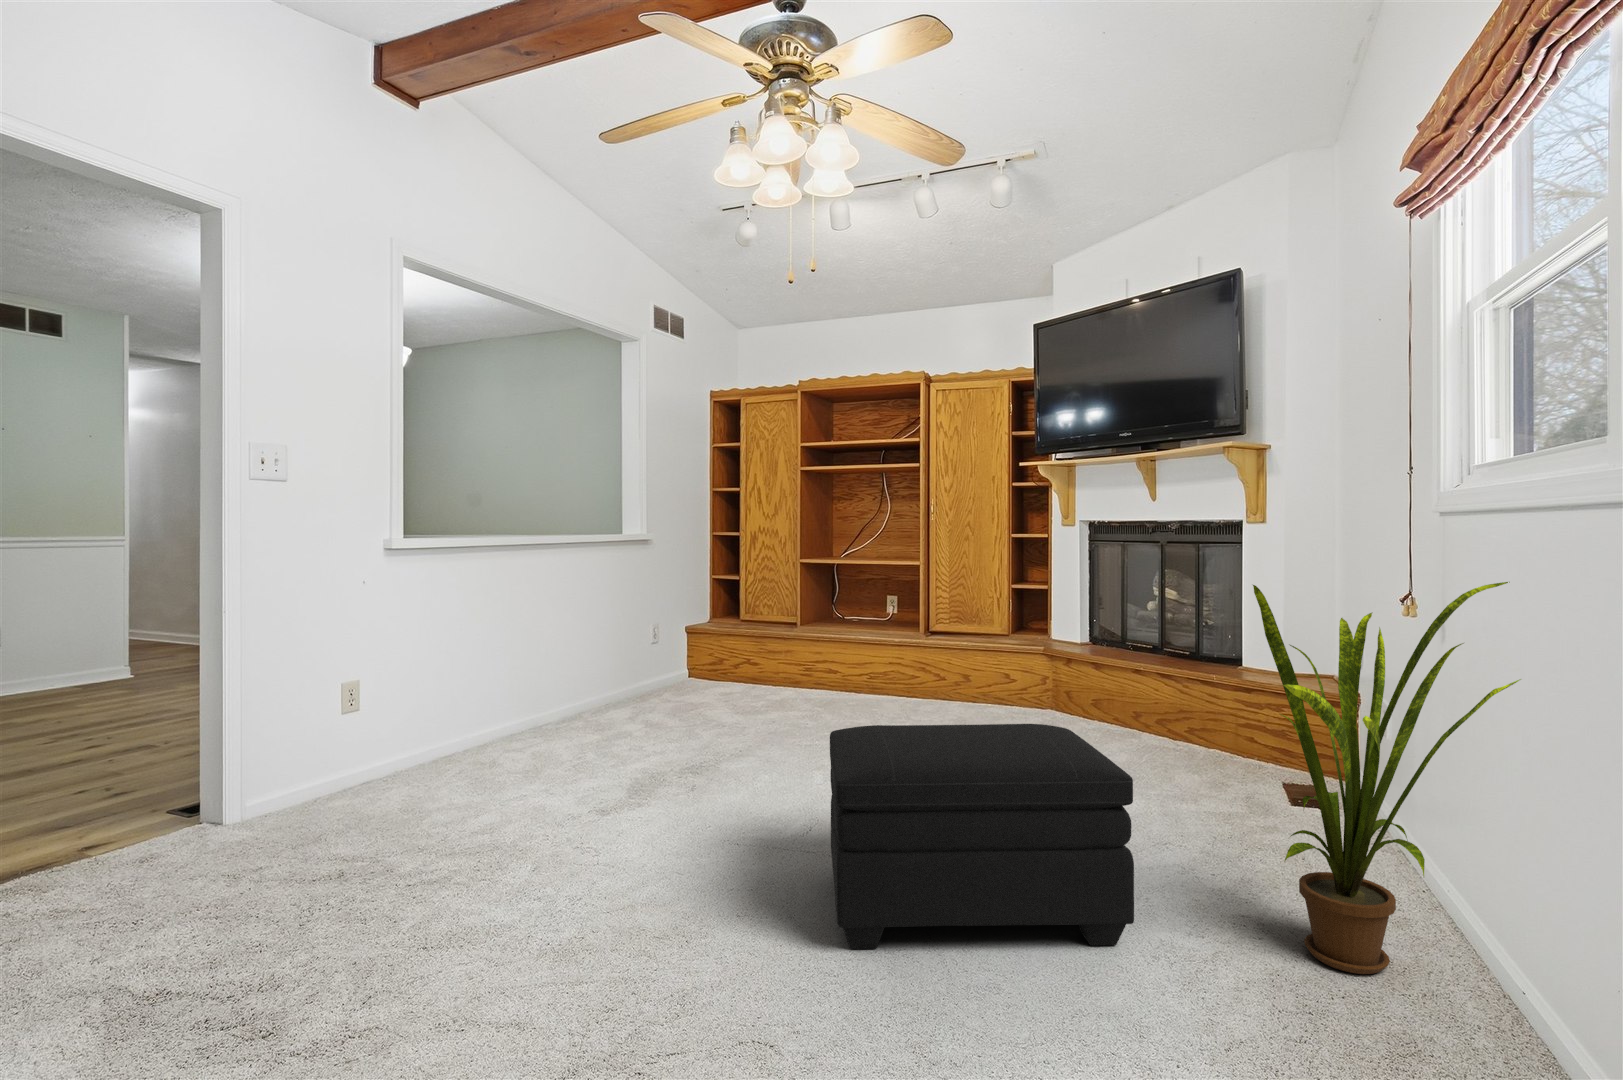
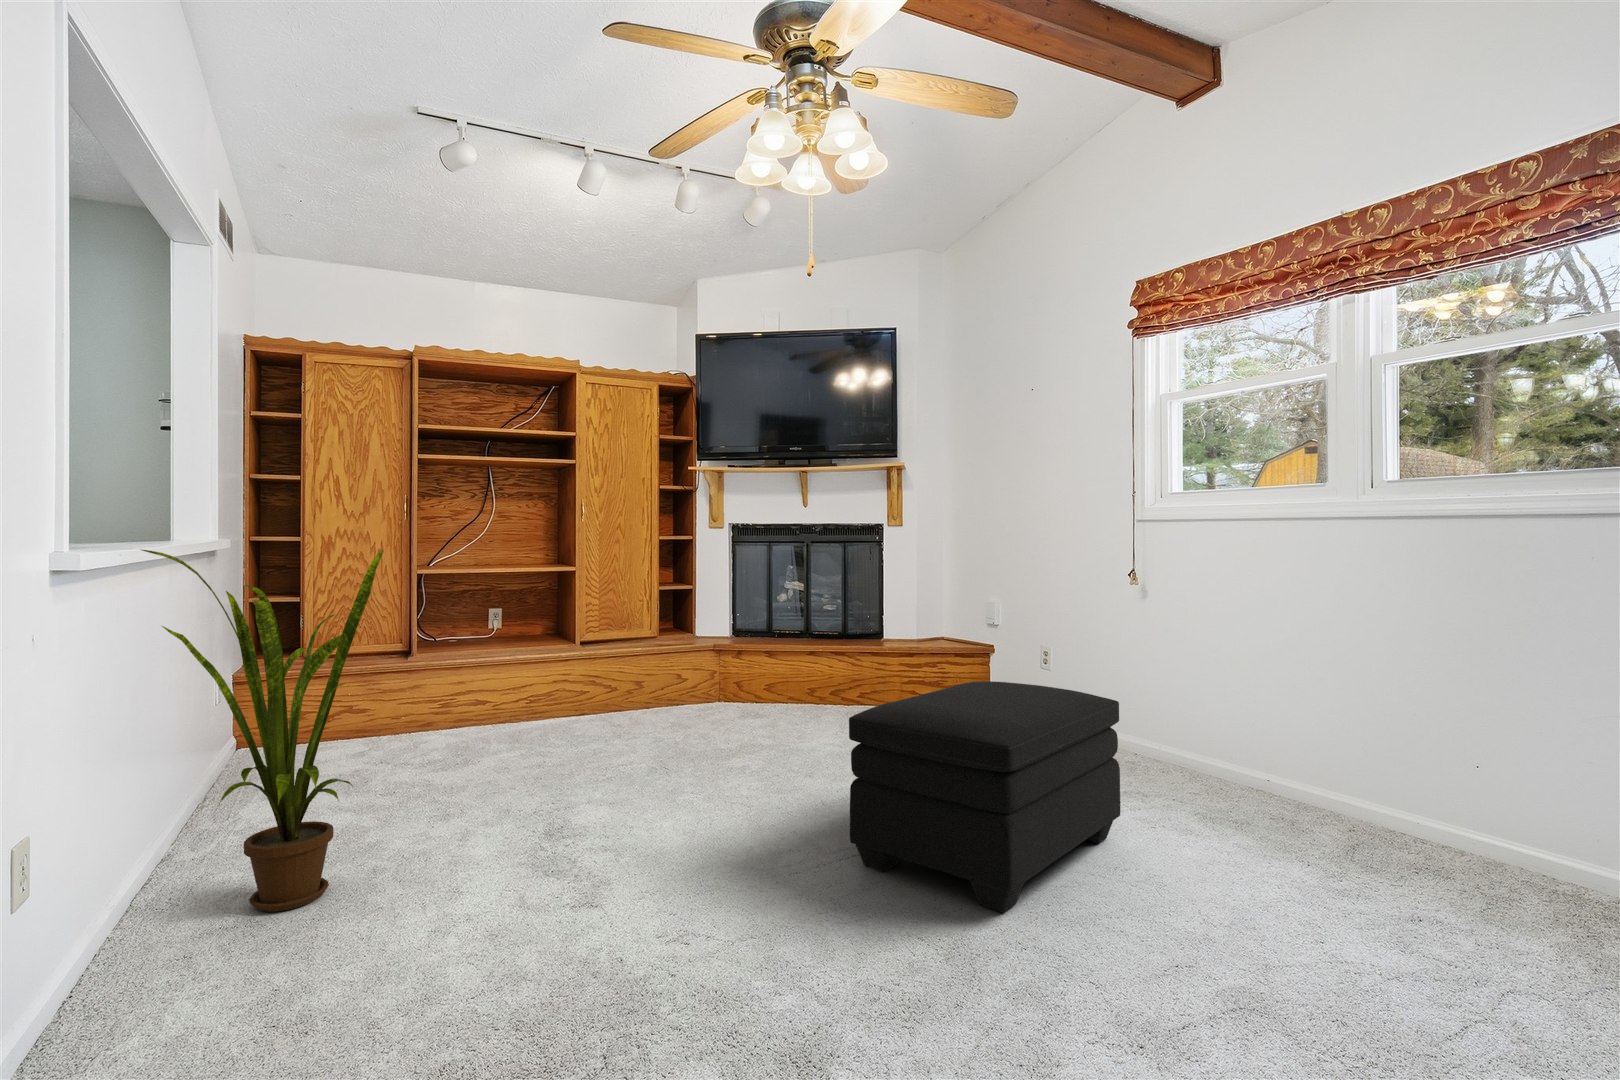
house plant: present [1253,582,1521,974] -> present [141,549,384,912]

